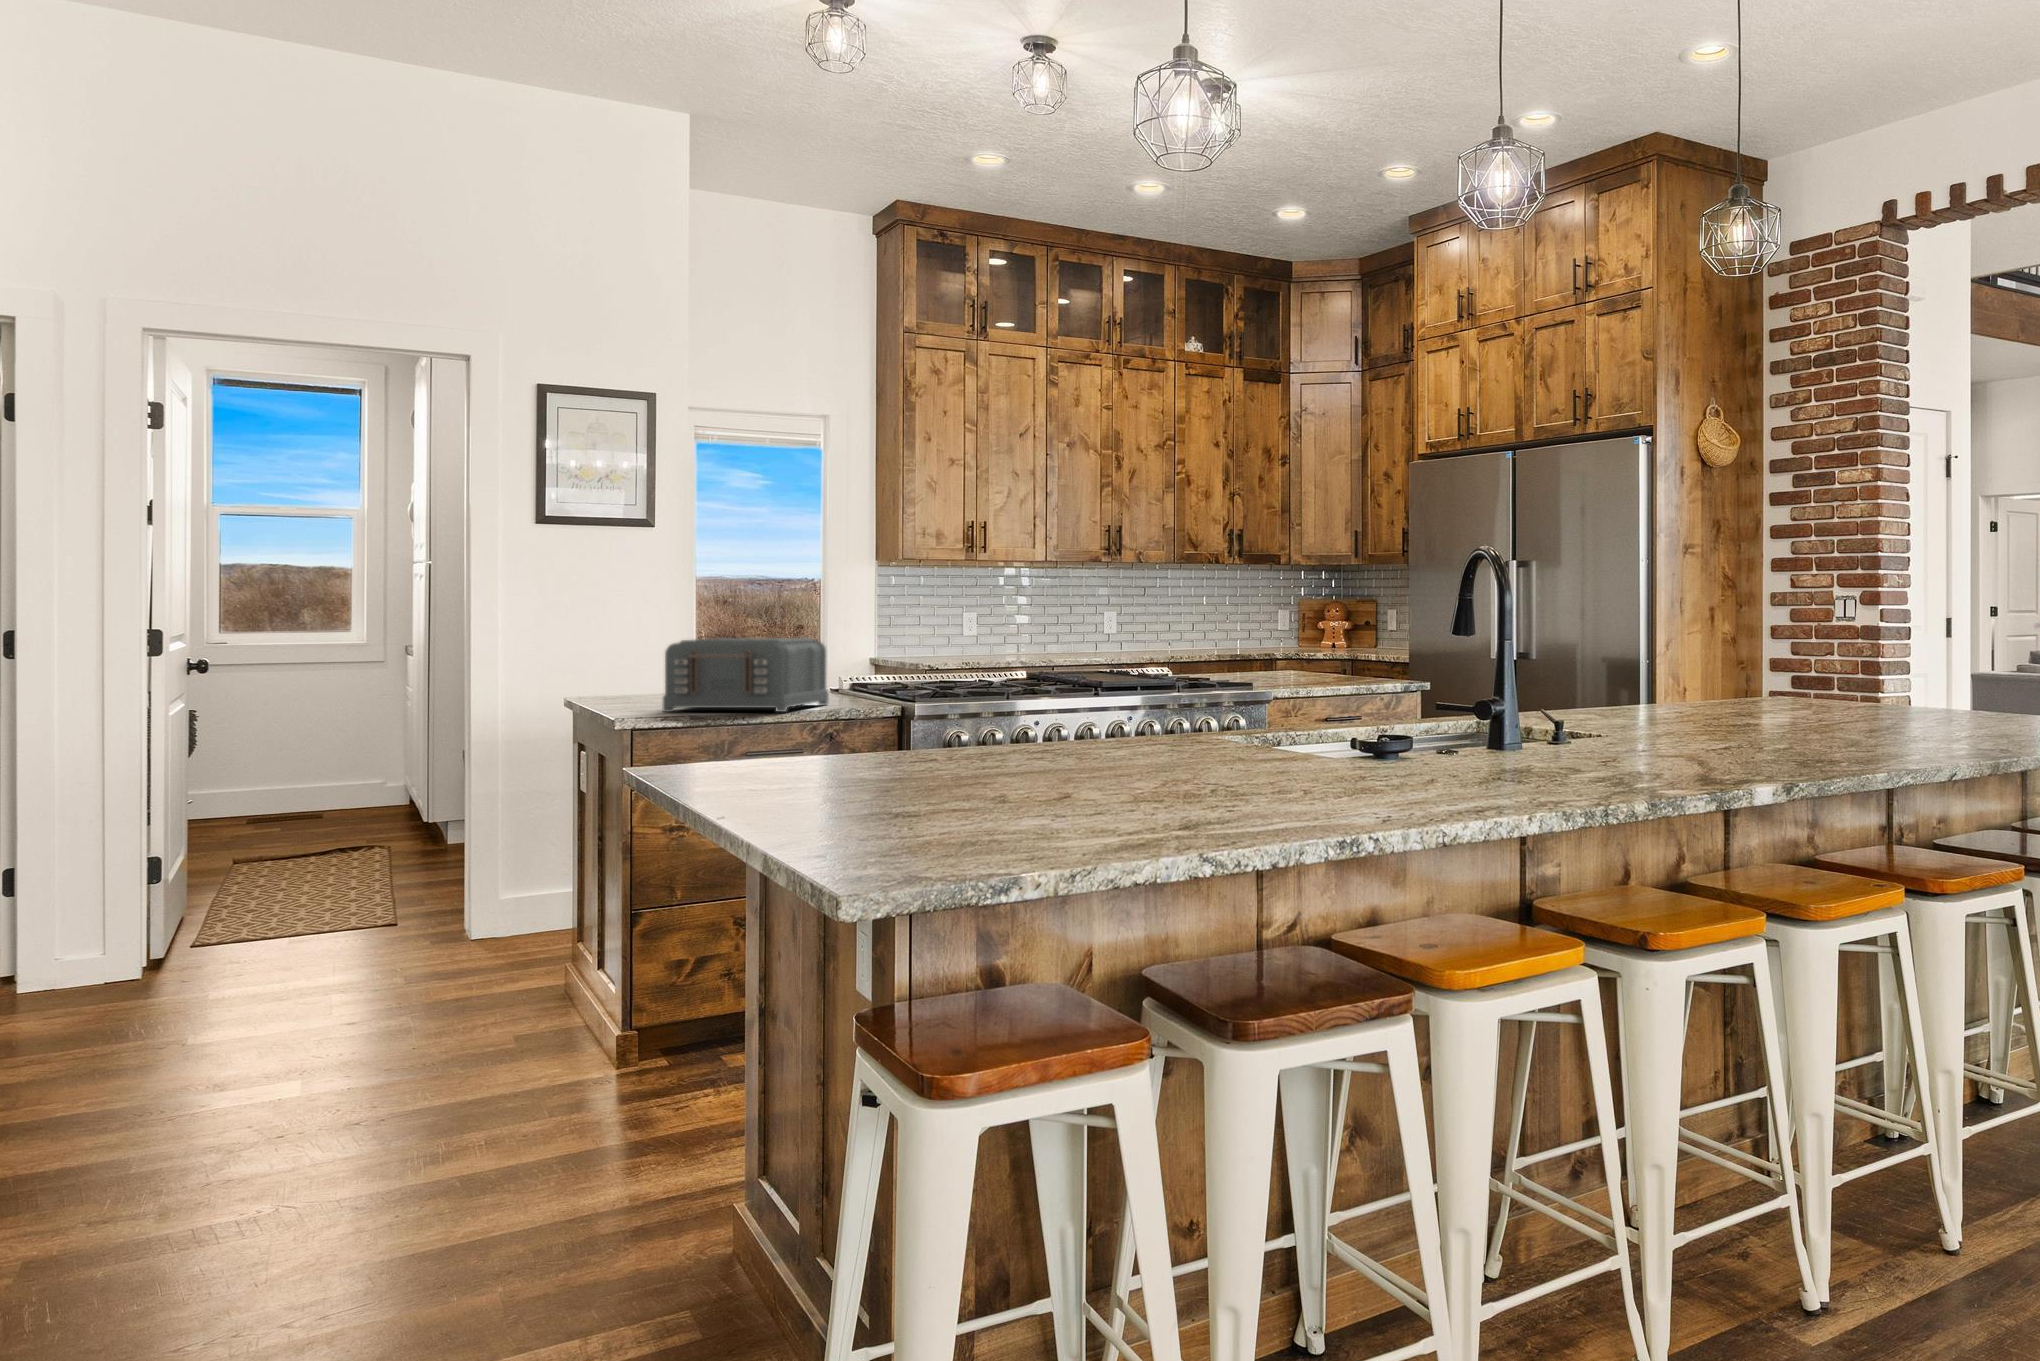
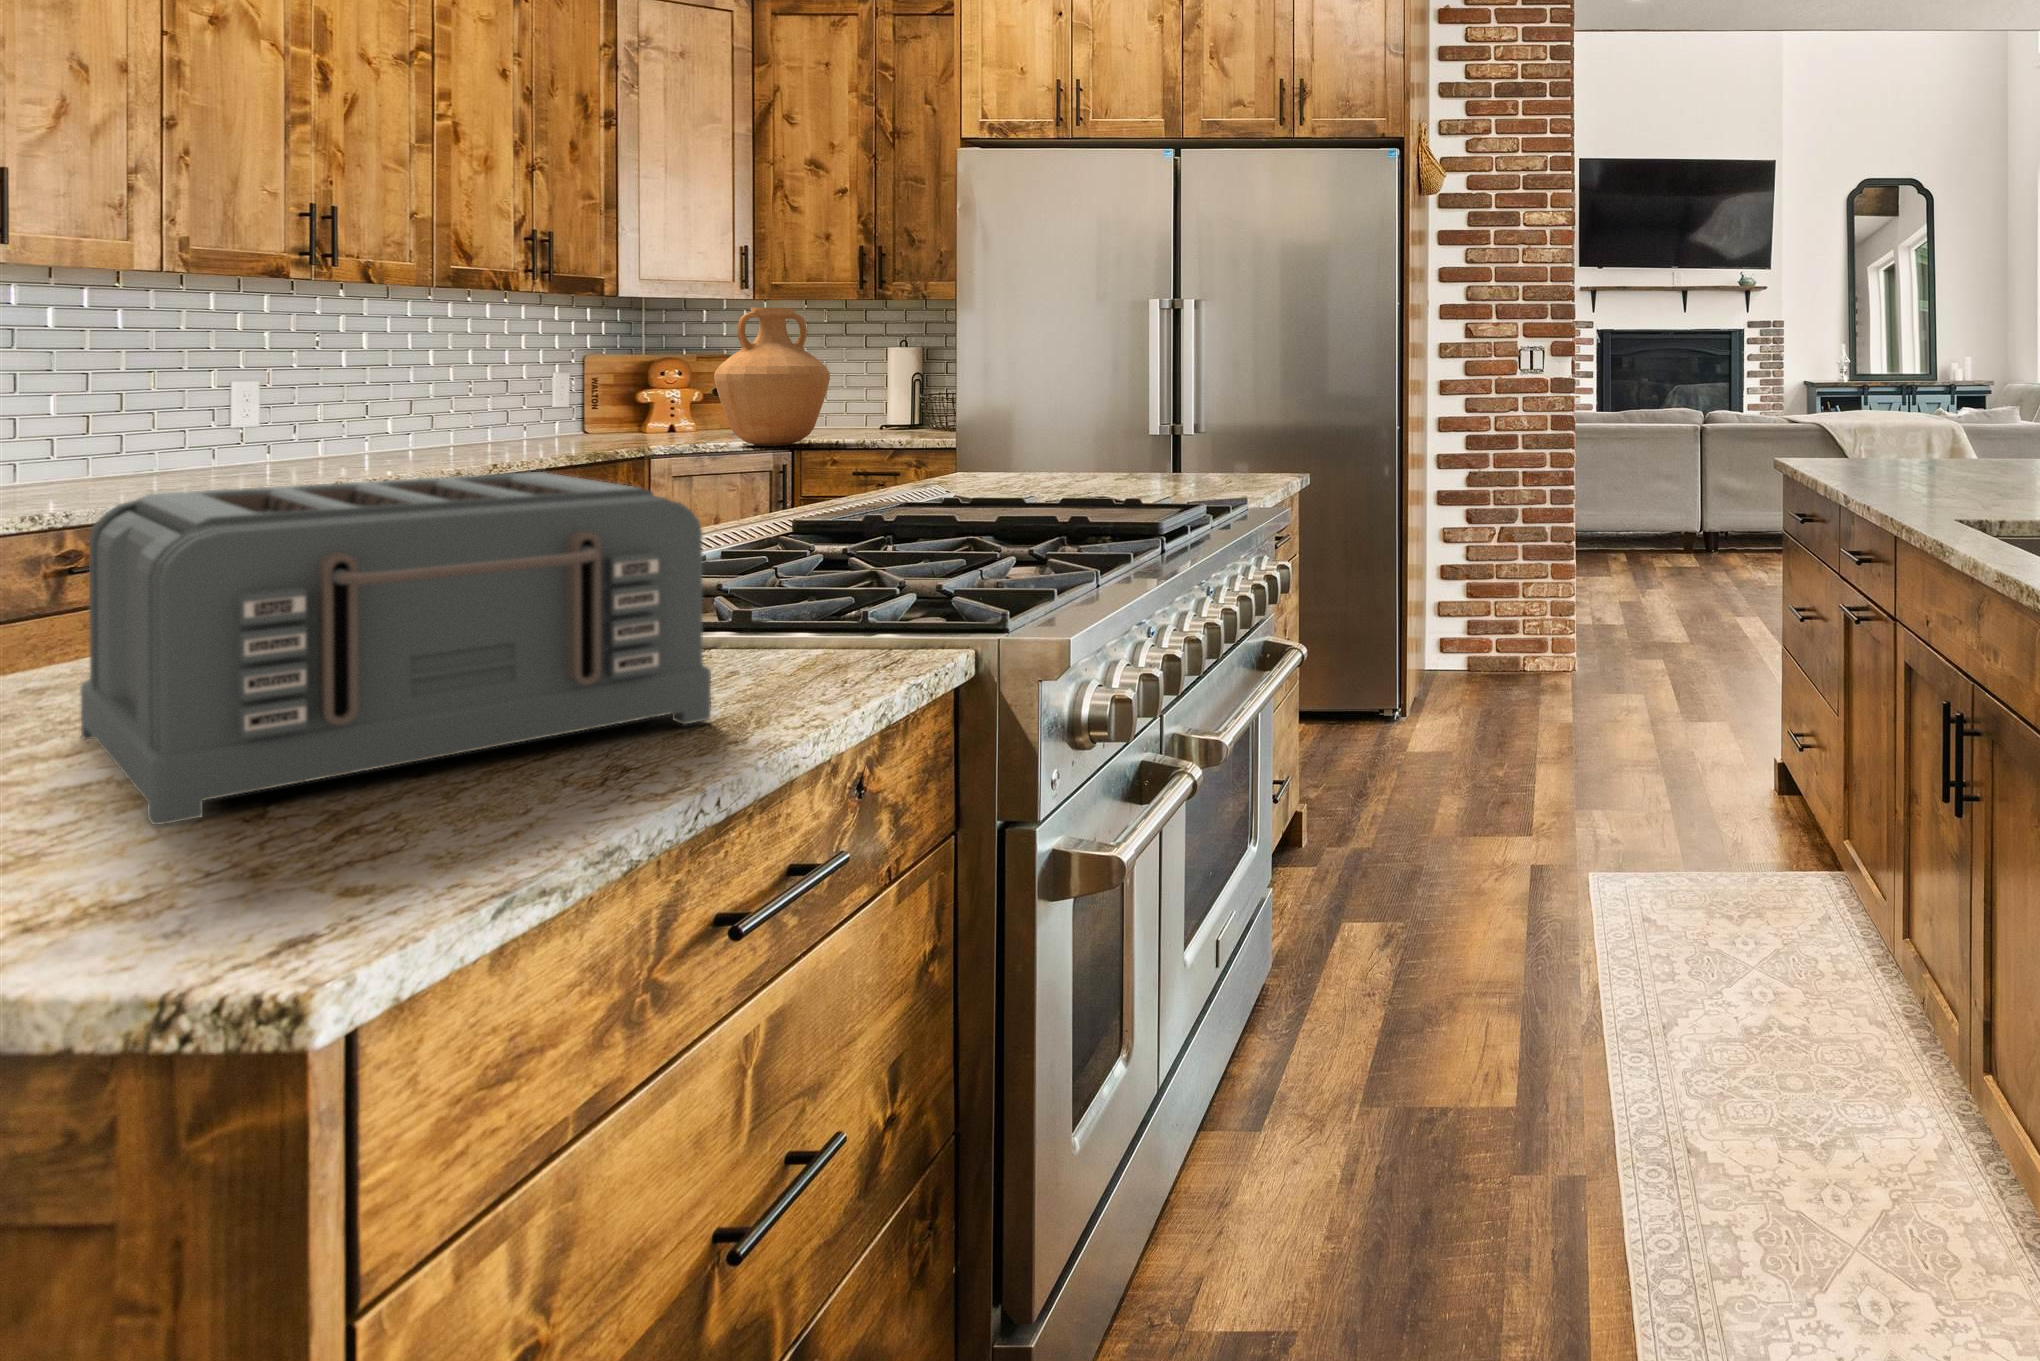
vase: none [1307,576,1372,665] -> present [714,307,830,446]

